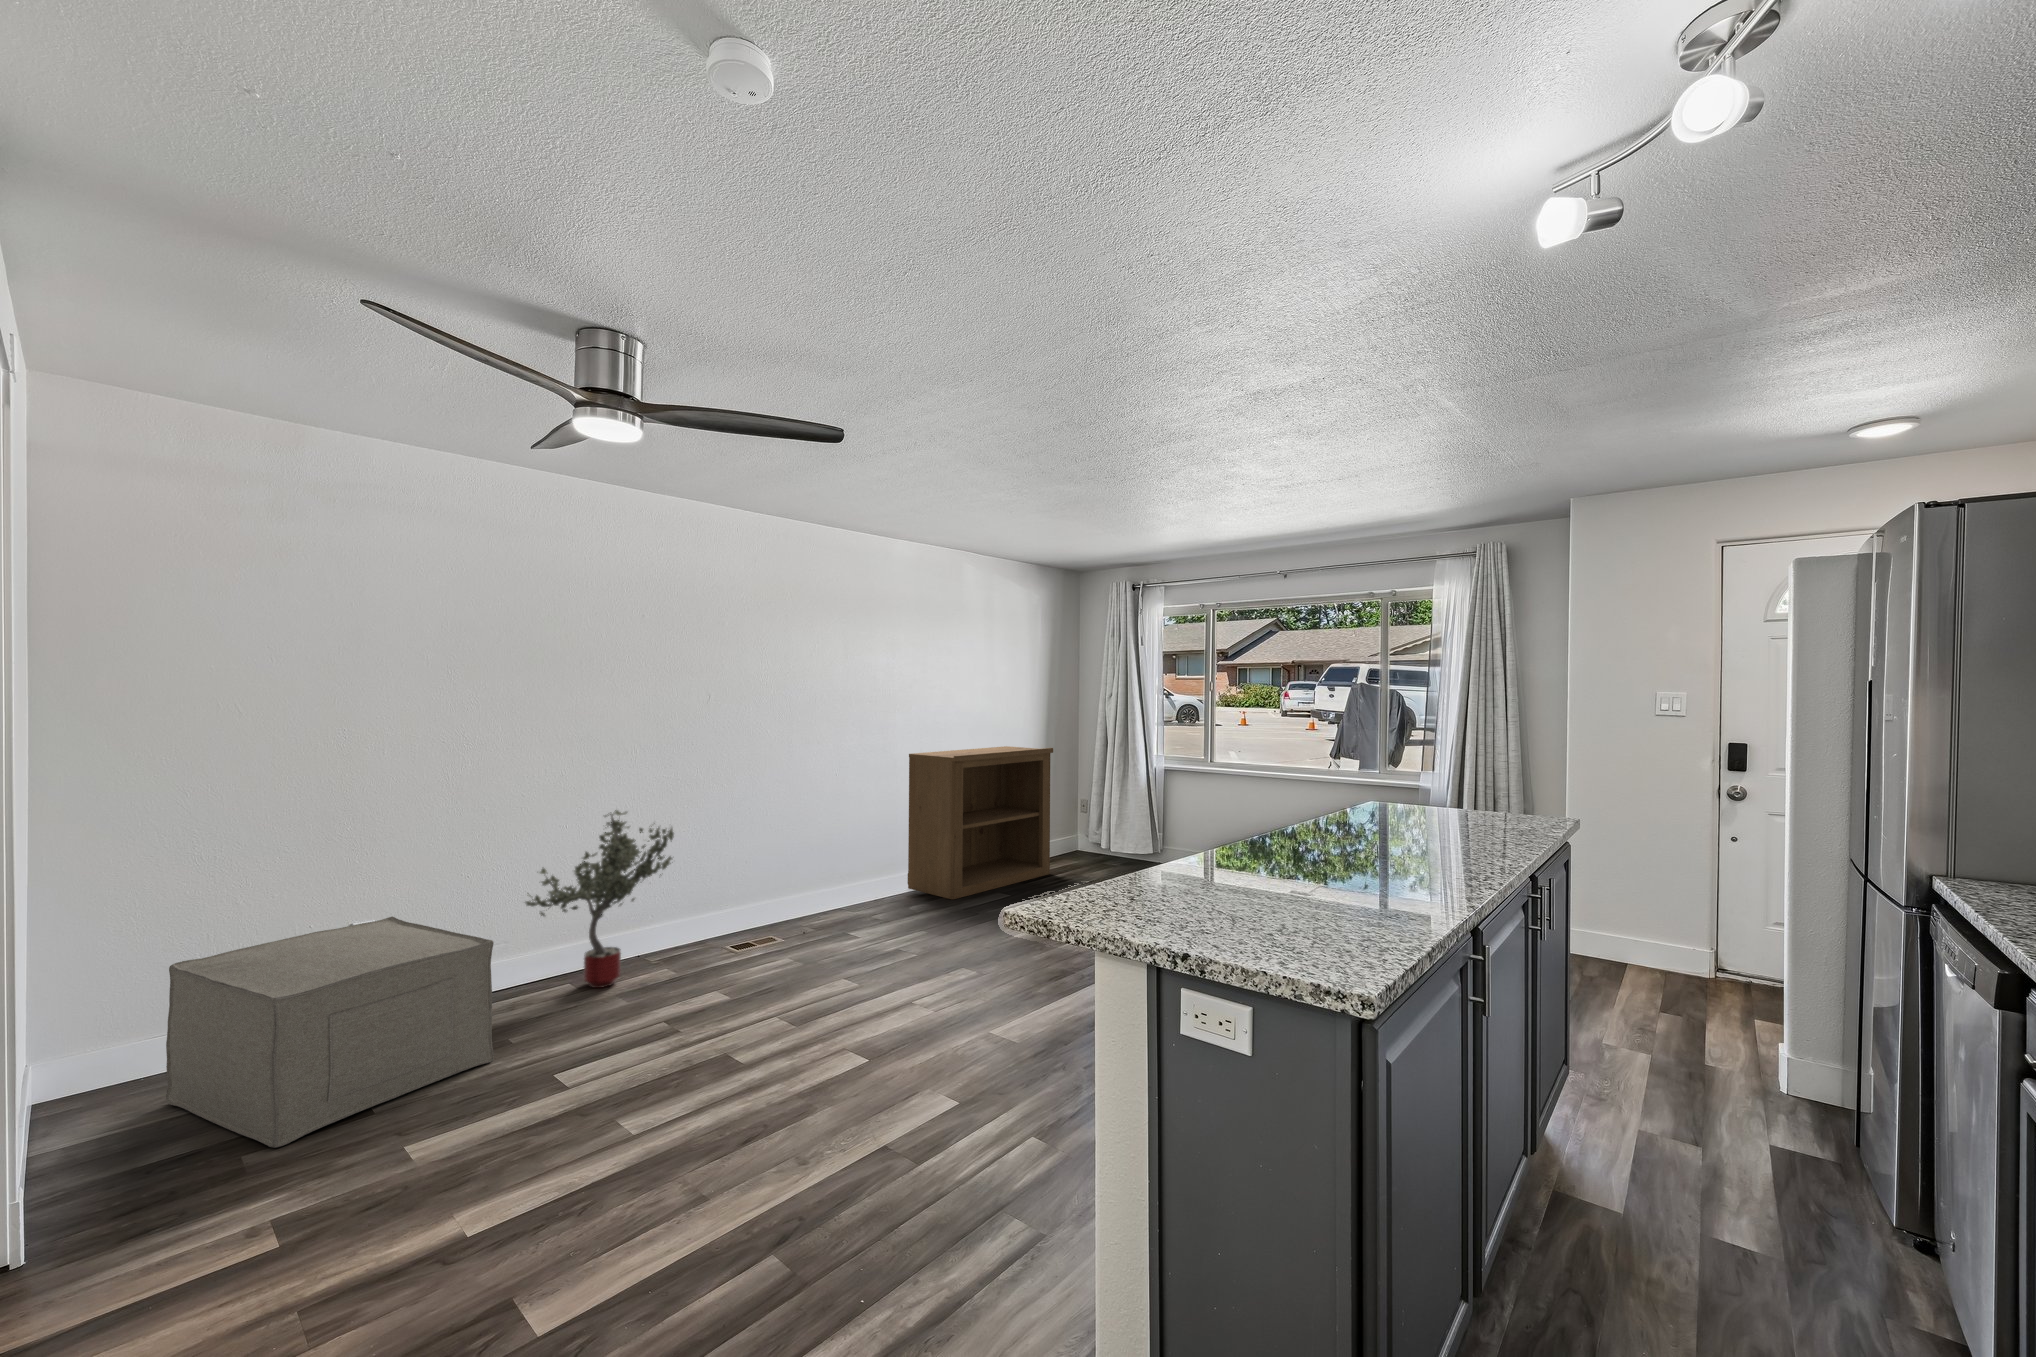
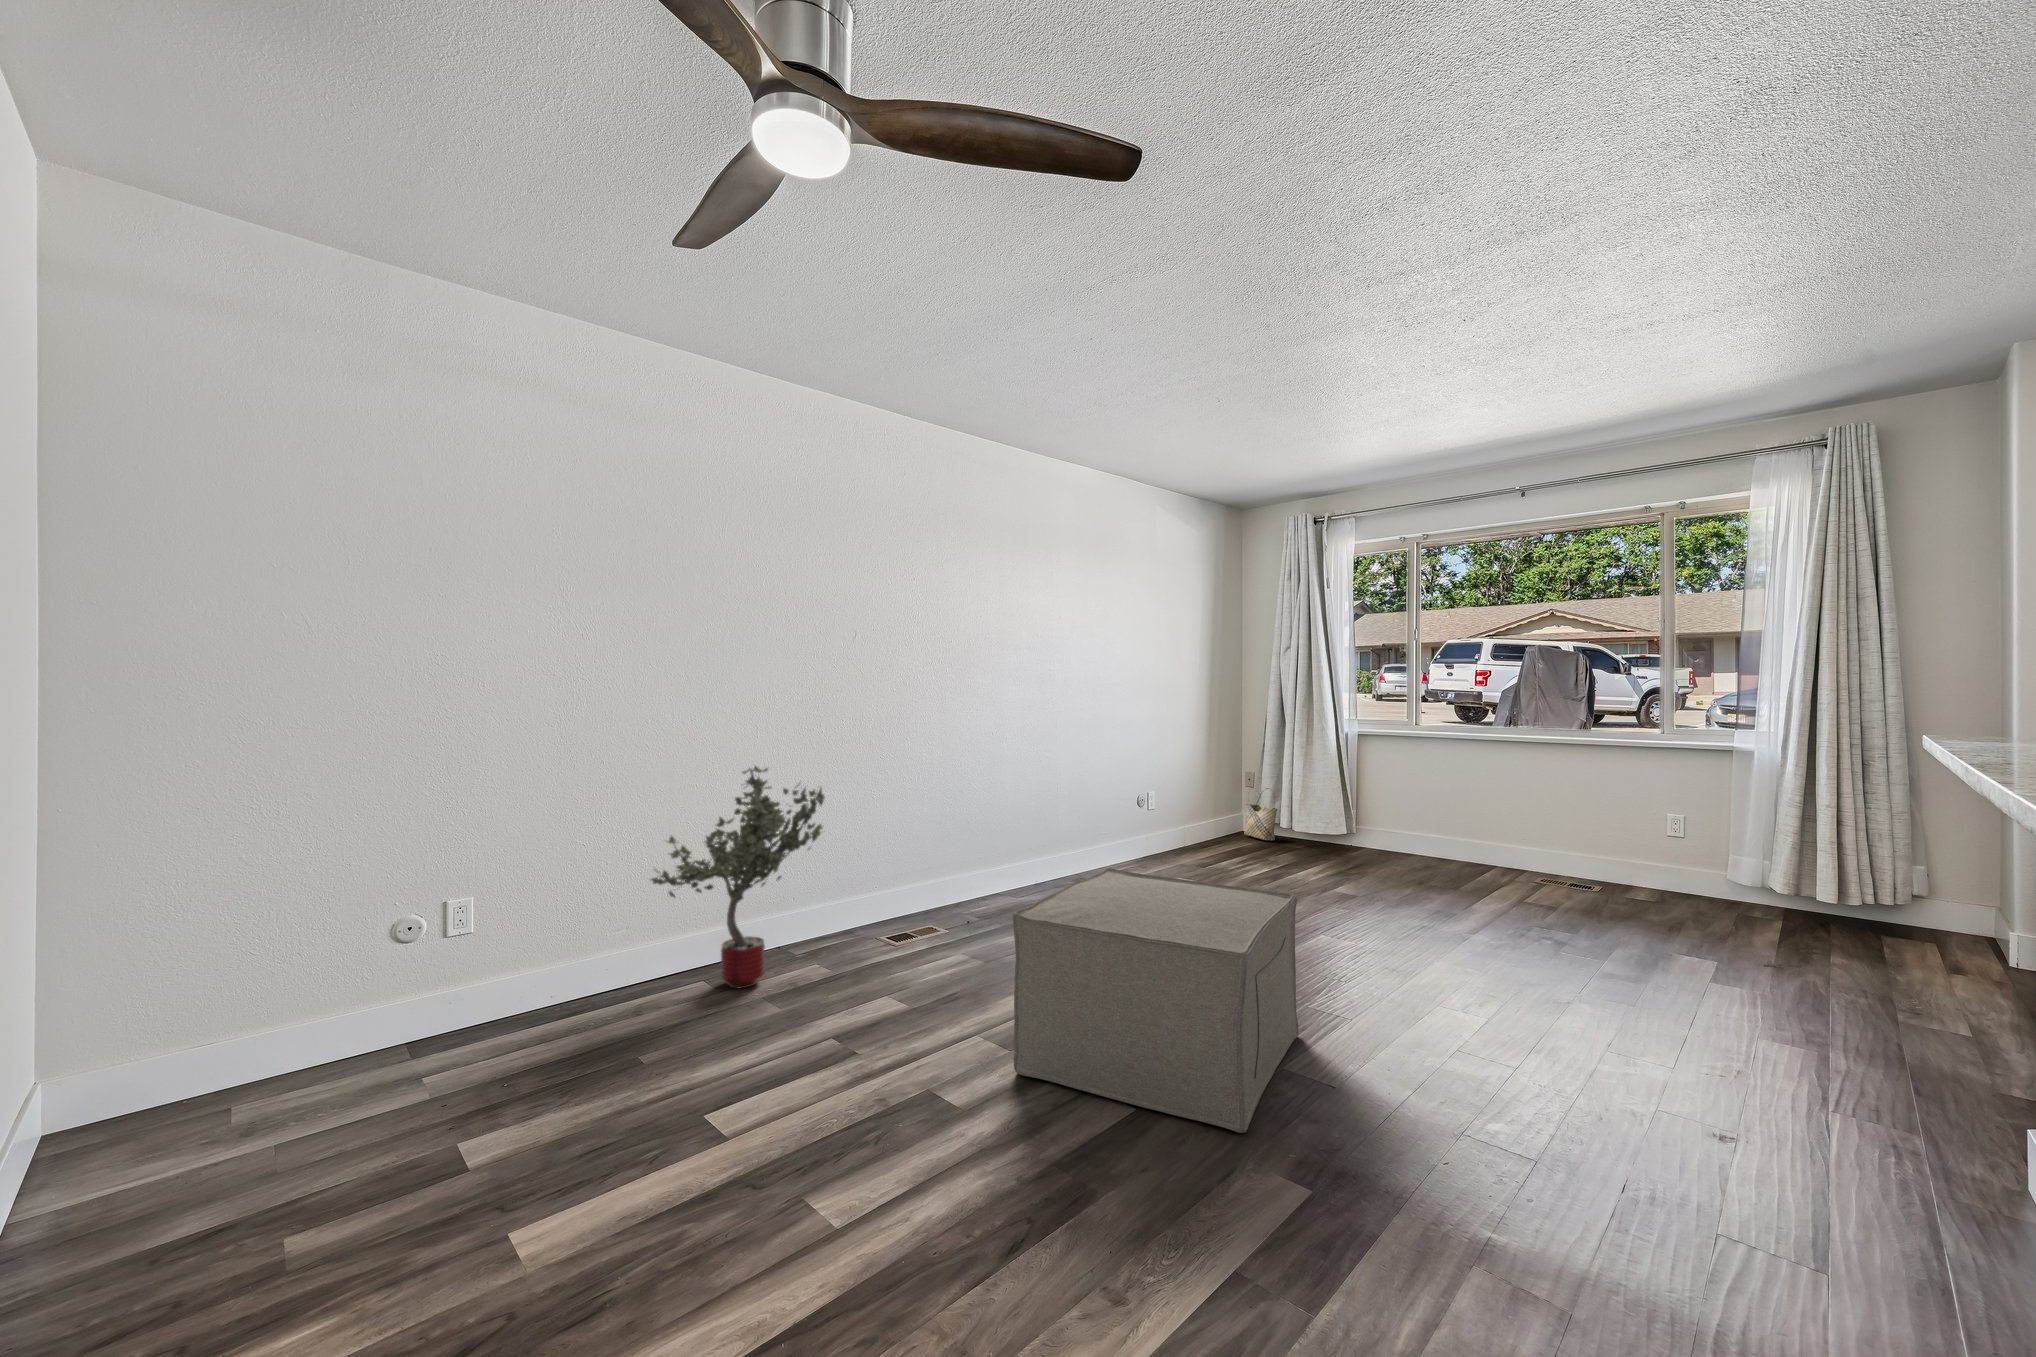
bookshelf: present [908,746,1053,900] -> none [1069,707,1233,885]
woven basket: none [1073,815,1099,860] -> present [1244,788,1277,841]
ottoman: present [166,916,494,1148] -> present [1013,868,1299,1133]

